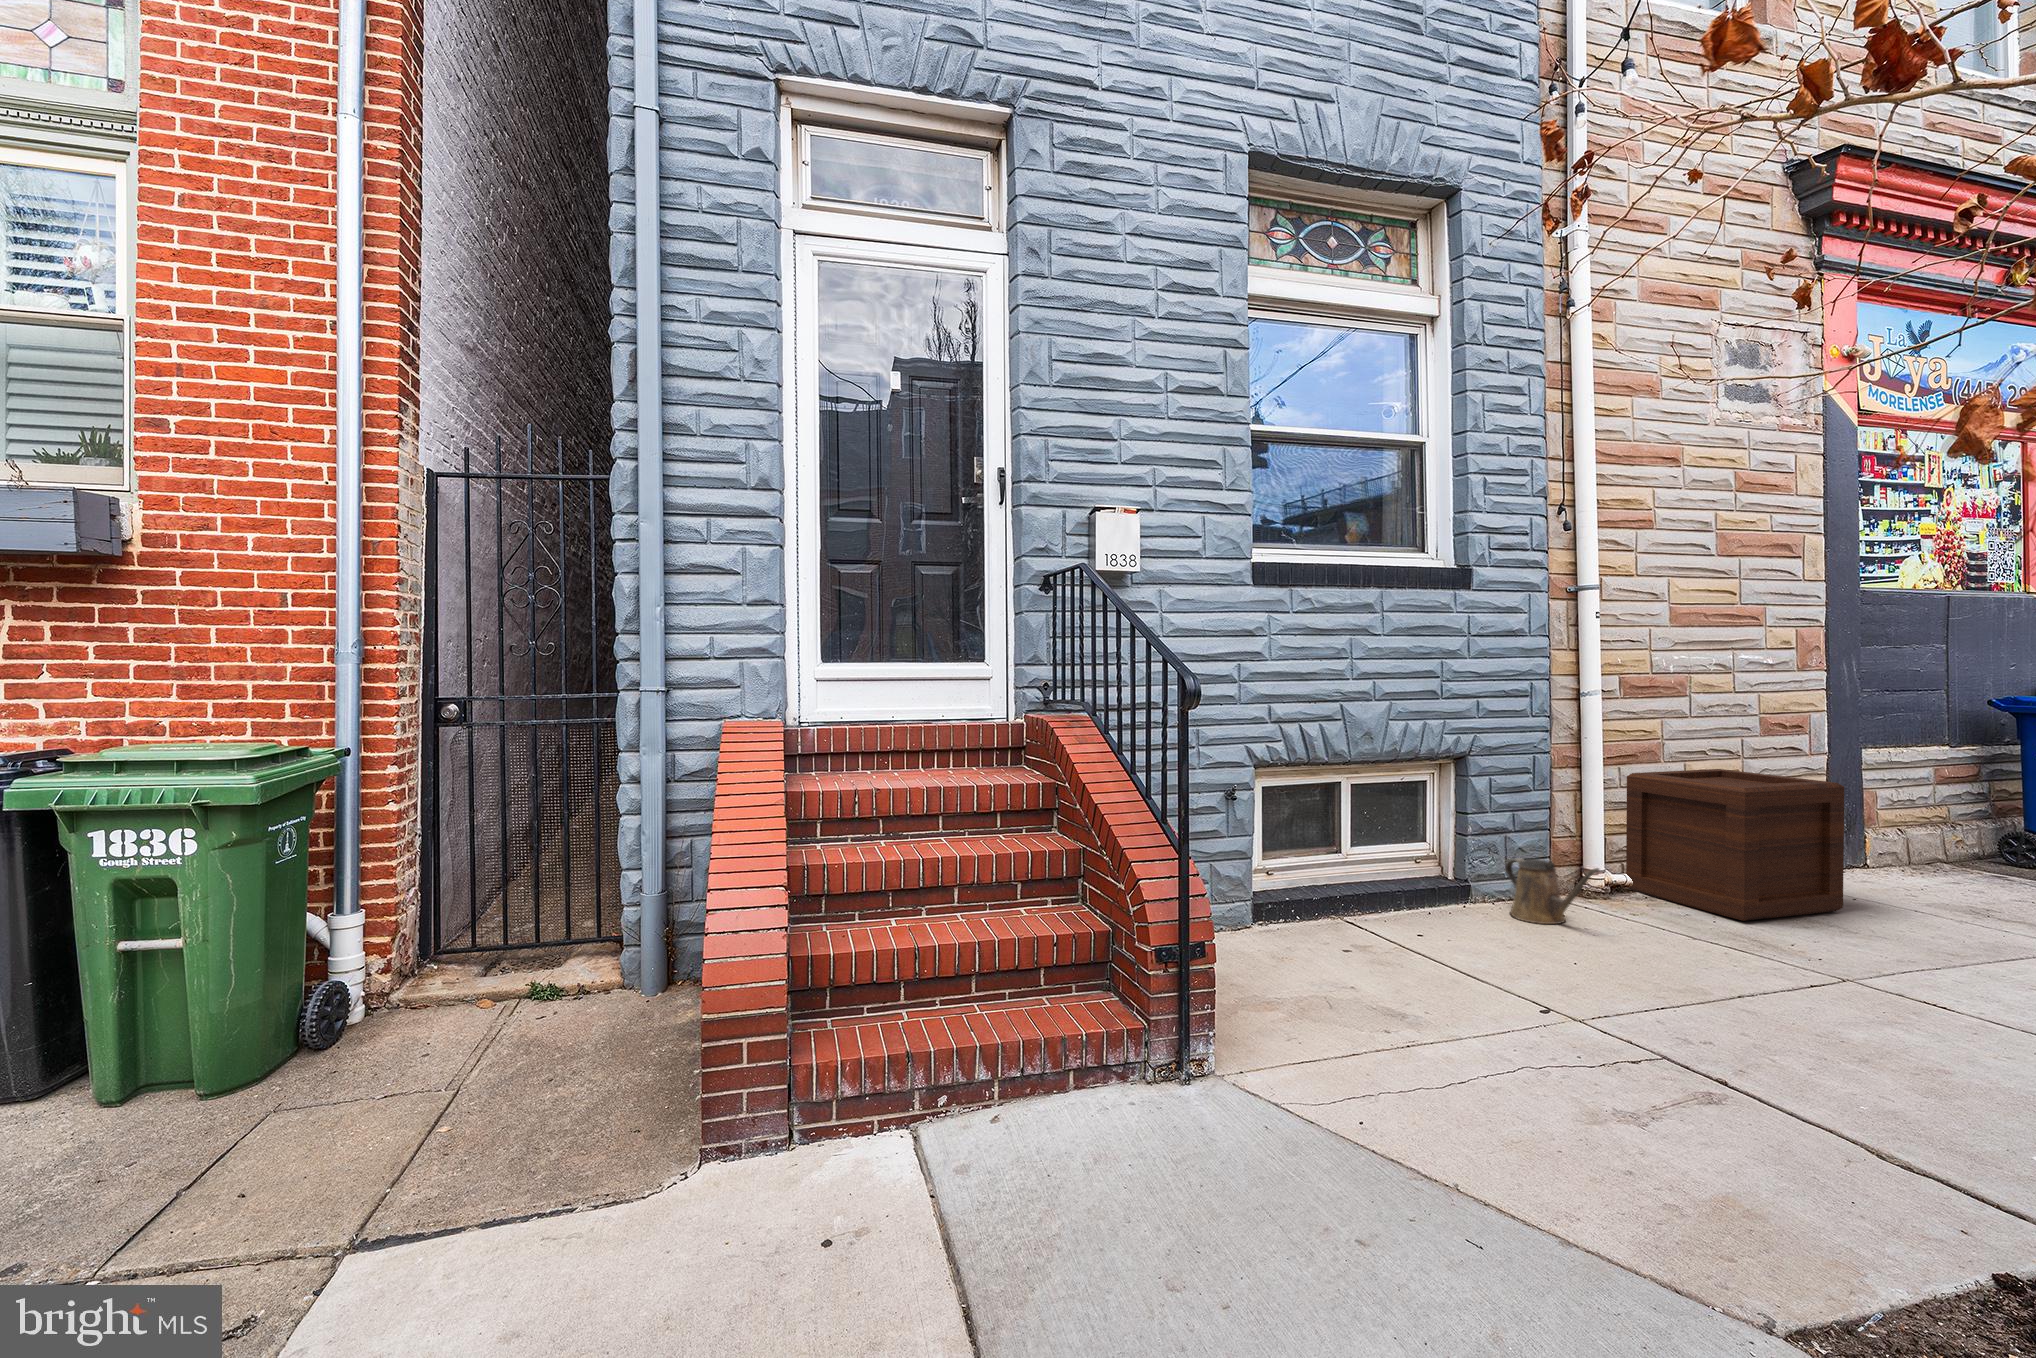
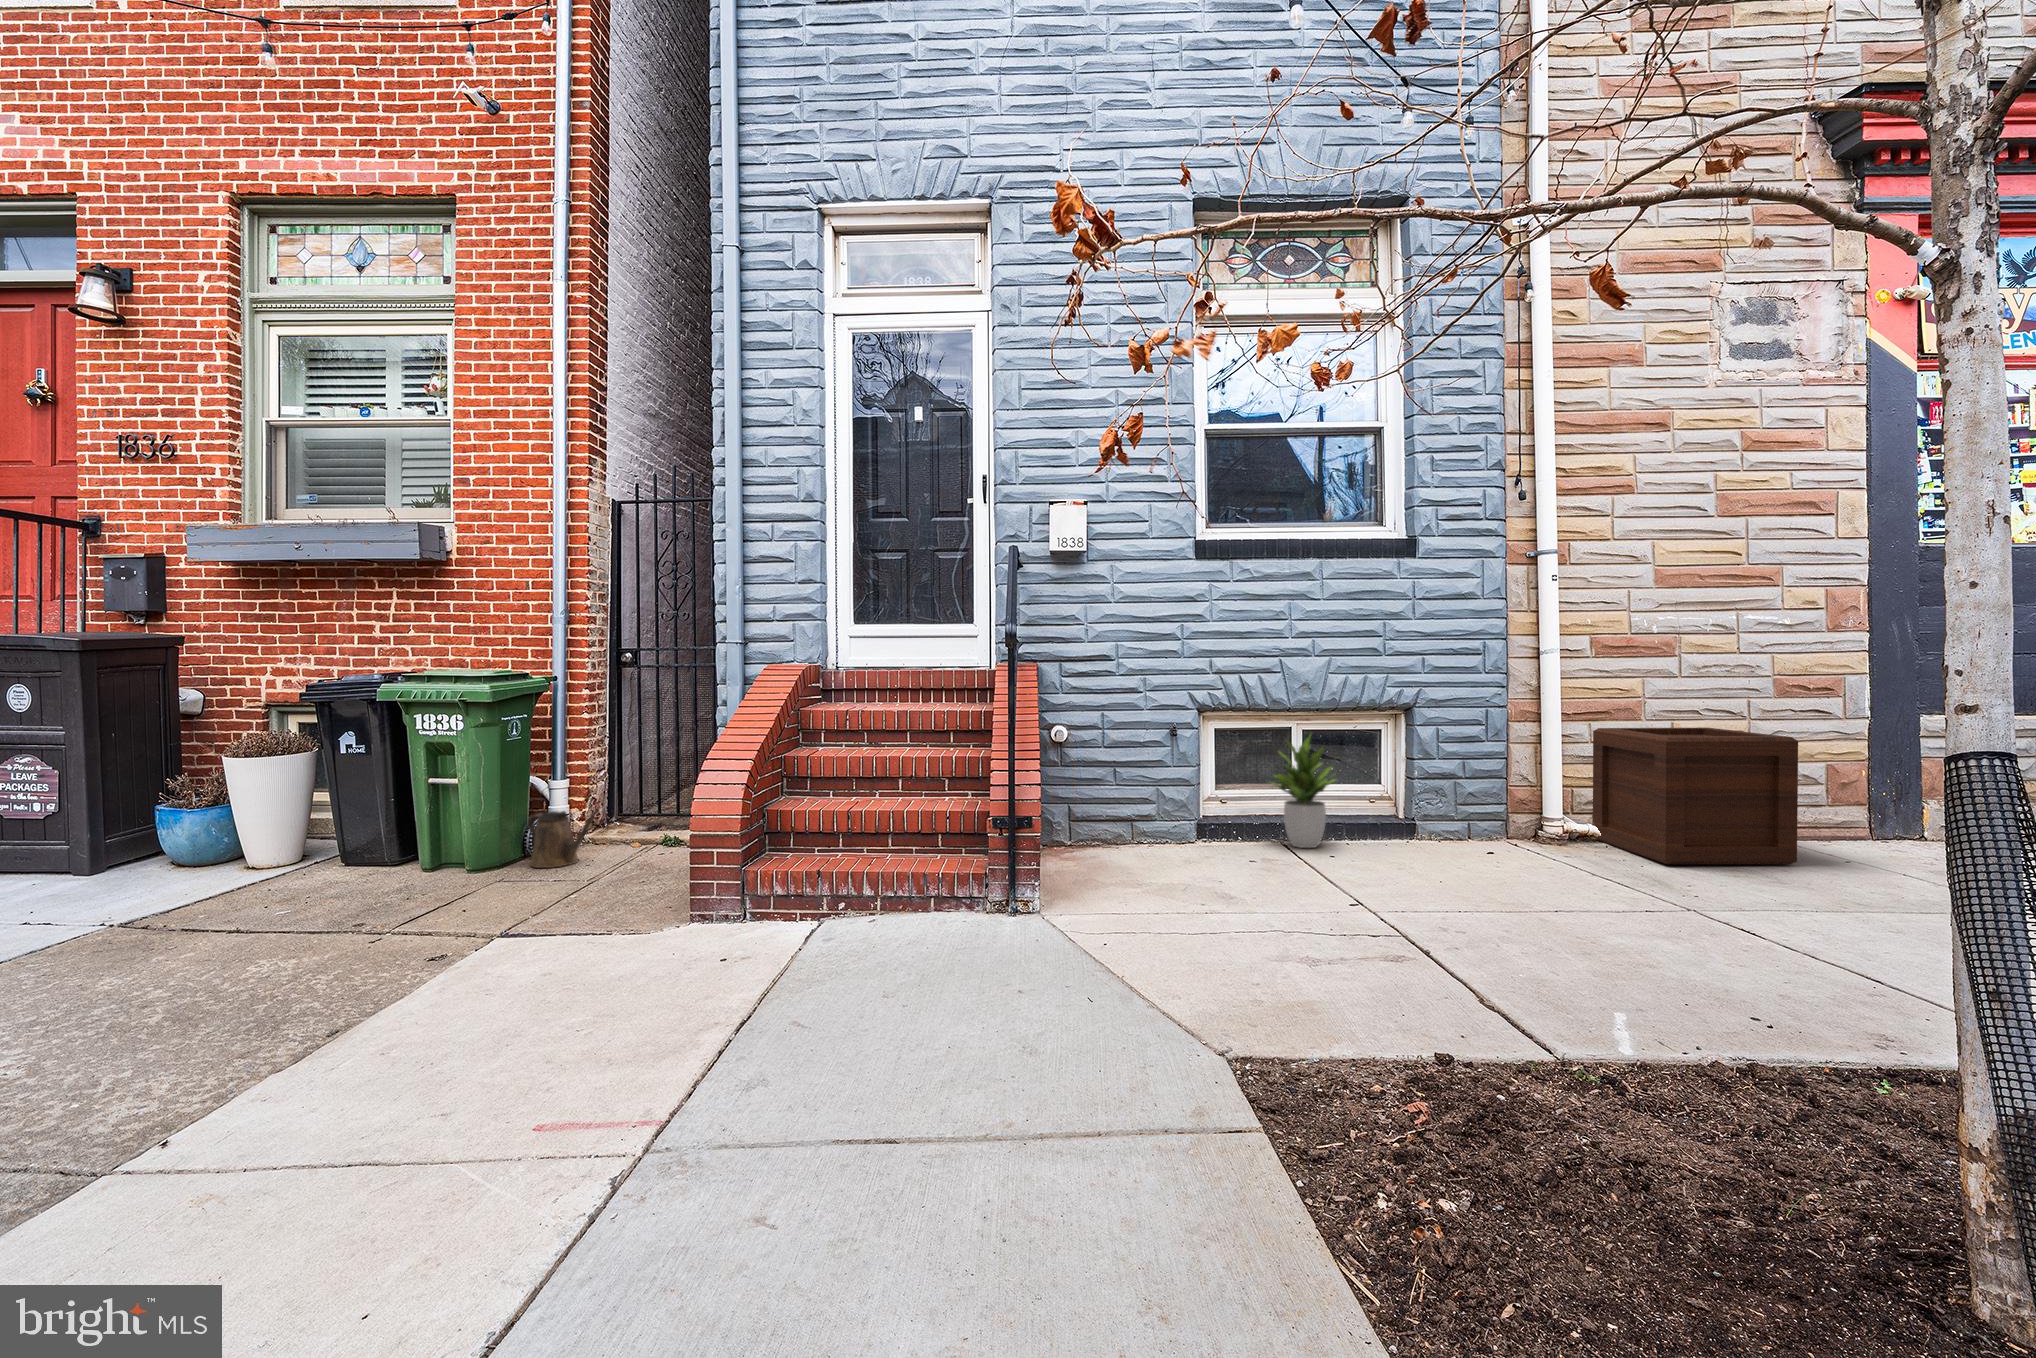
potted plant: none [1328,789,1416,926] -> present [1271,734,1335,848]
watering can: present [1505,858,1599,924] -> present [527,810,599,868]

